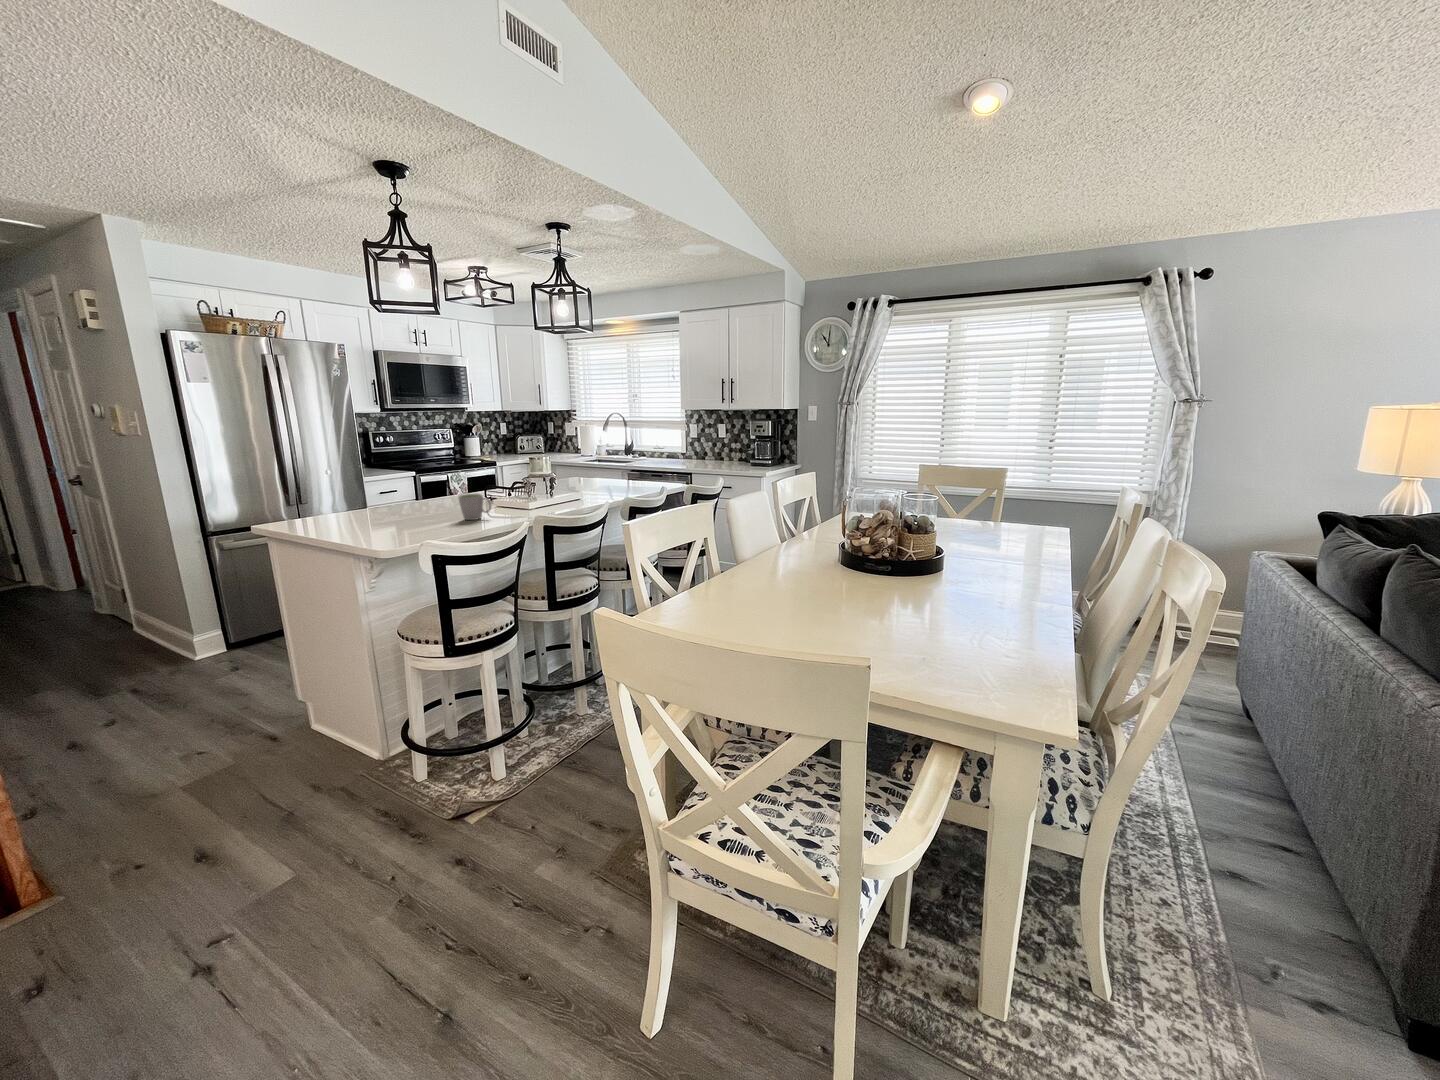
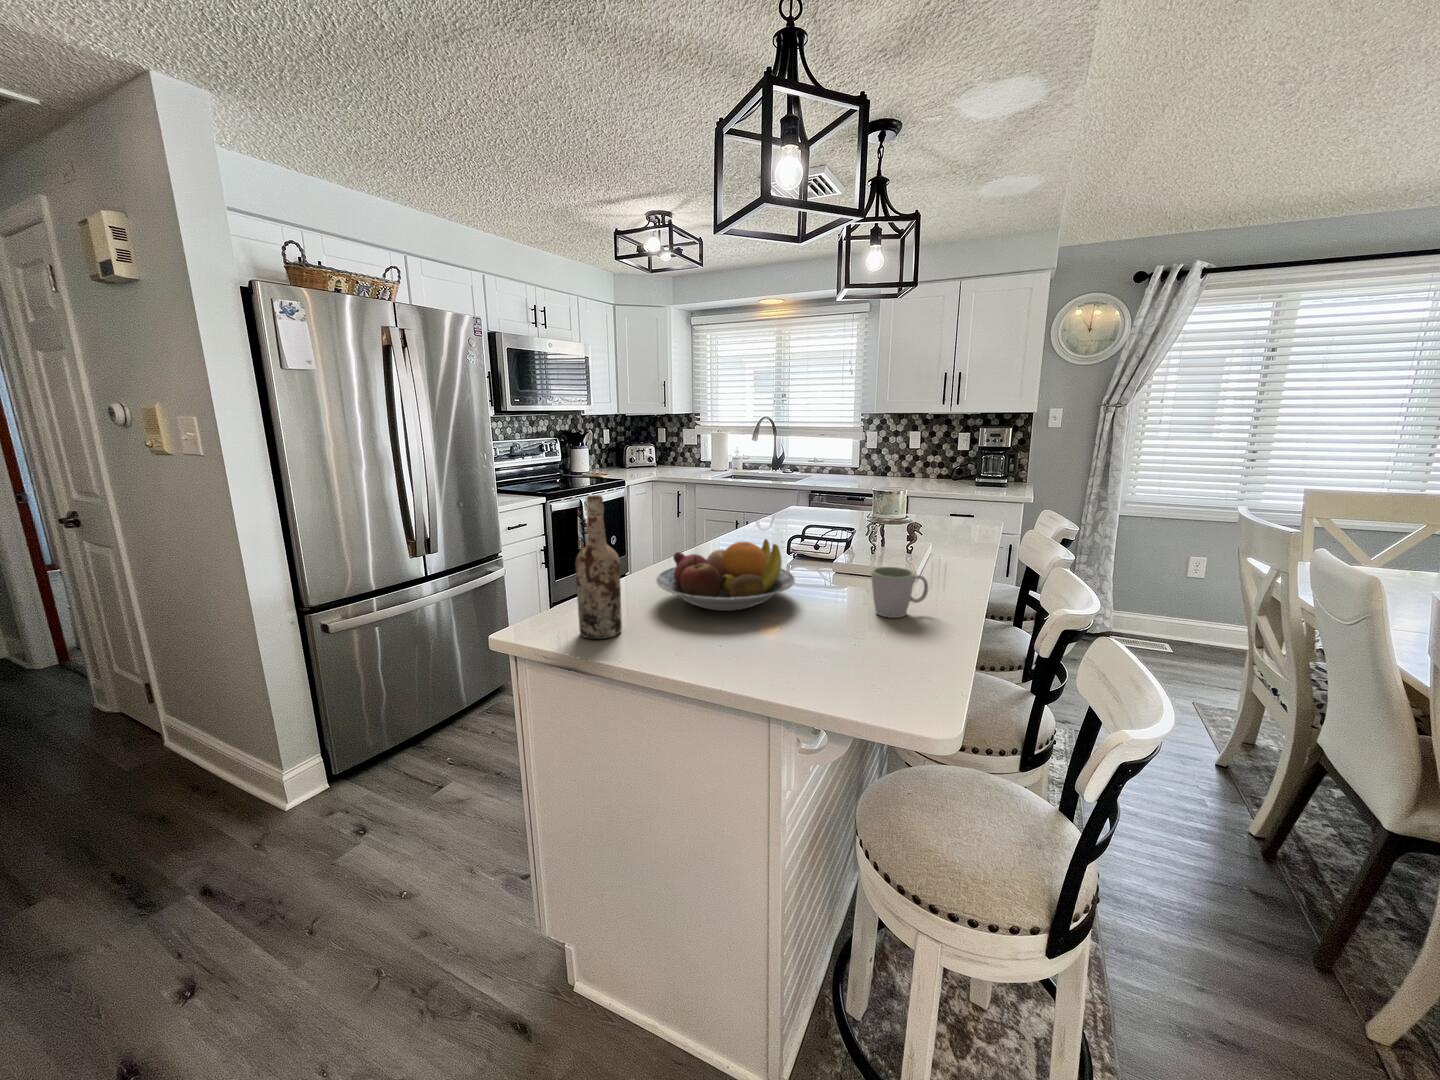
wine bottle: none [290,452,323,527] -> present [575,495,622,639]
fruit bowl: none [355,482,444,518] -> present [656,539,795,611]

